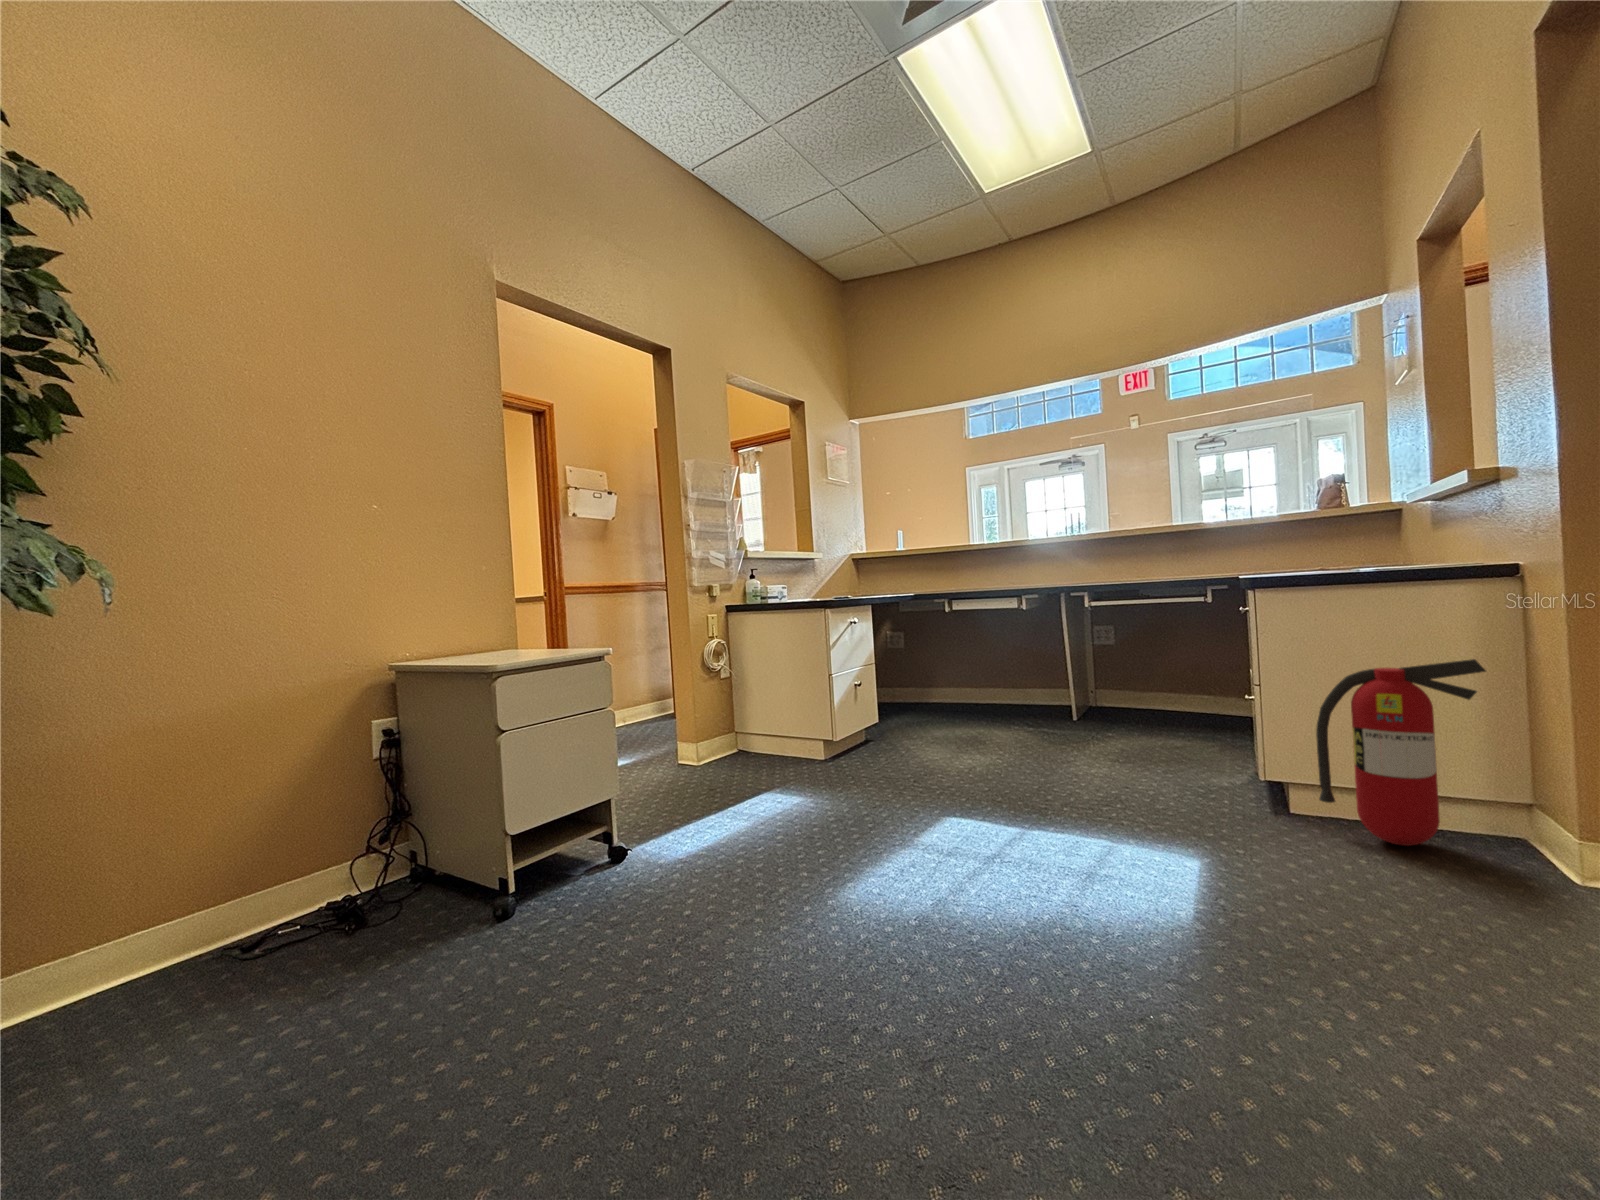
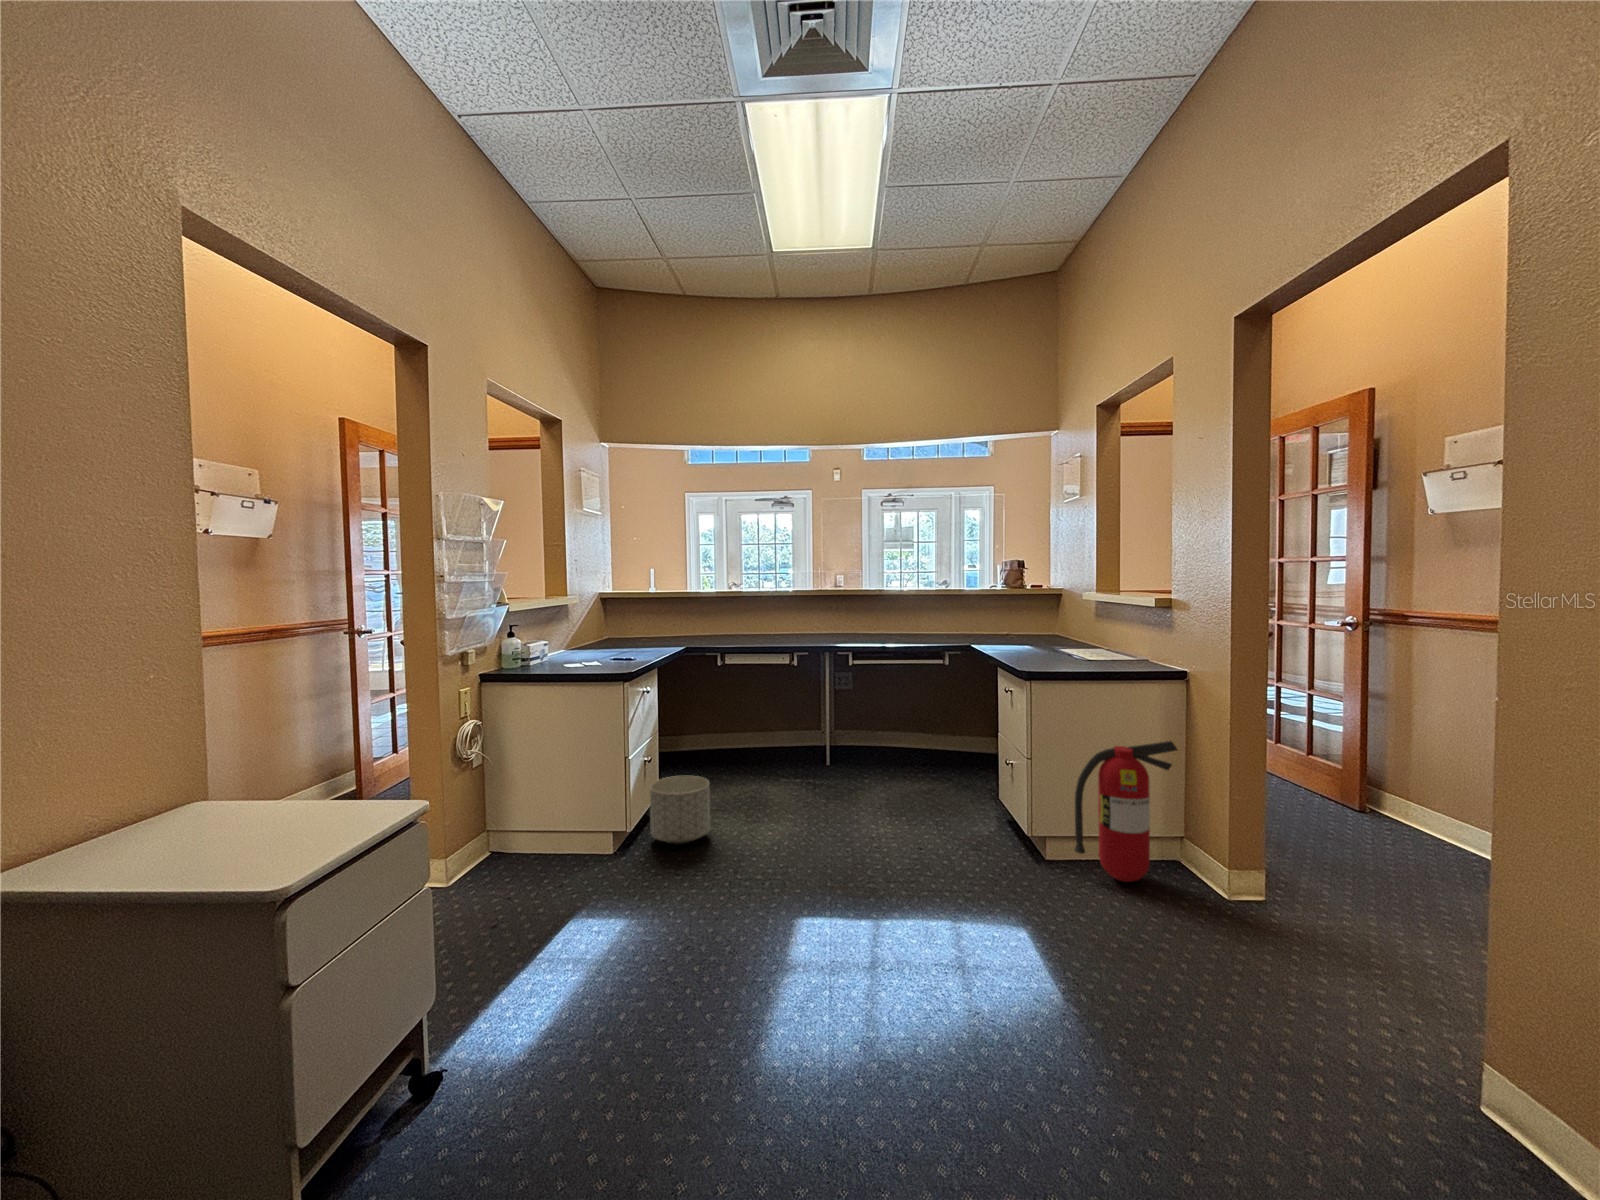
planter: none [858,702,915,761] -> present [650,776,710,845]

